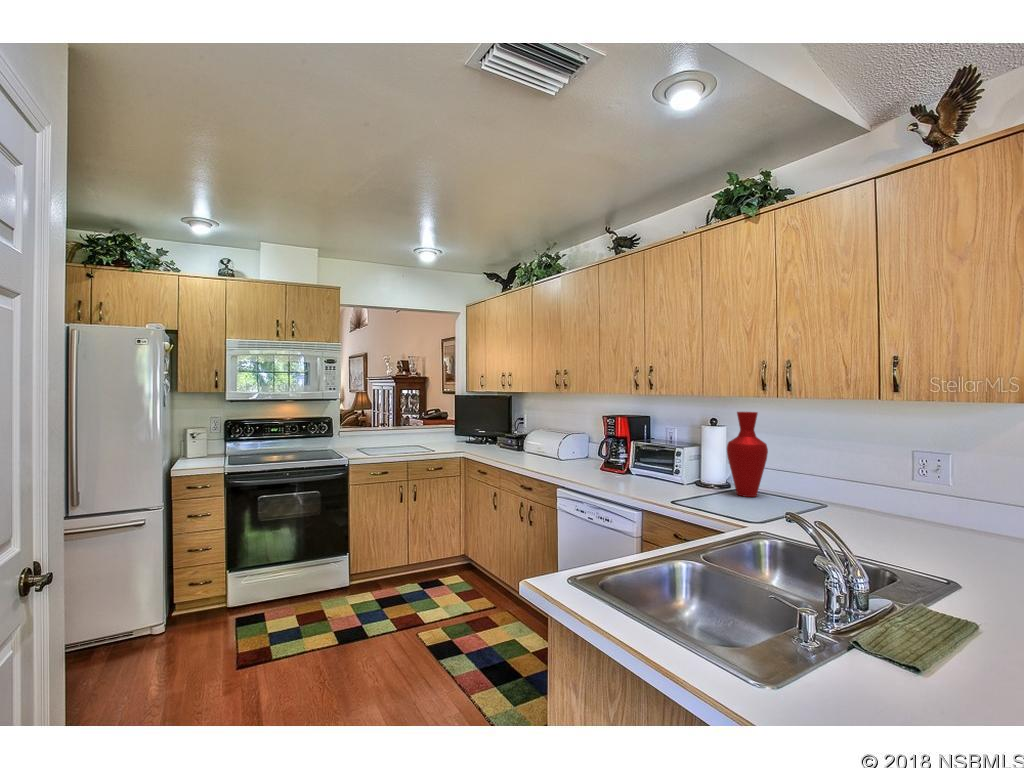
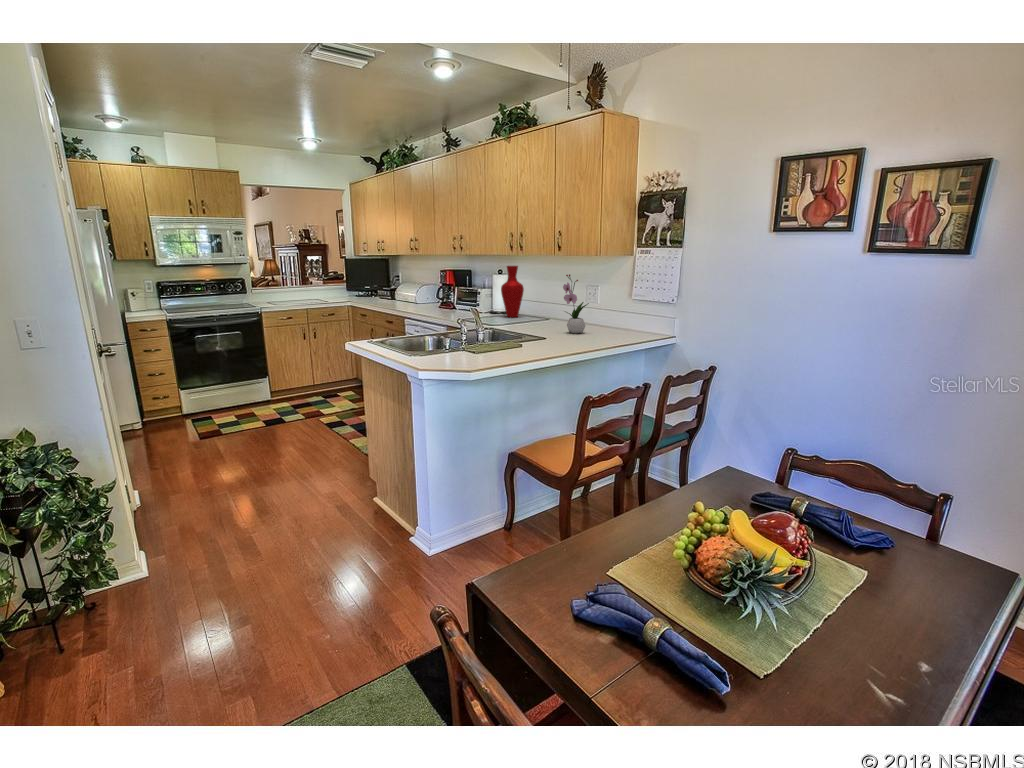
flower arrangement: none [925,436,993,557] -> present [563,274,589,333]

